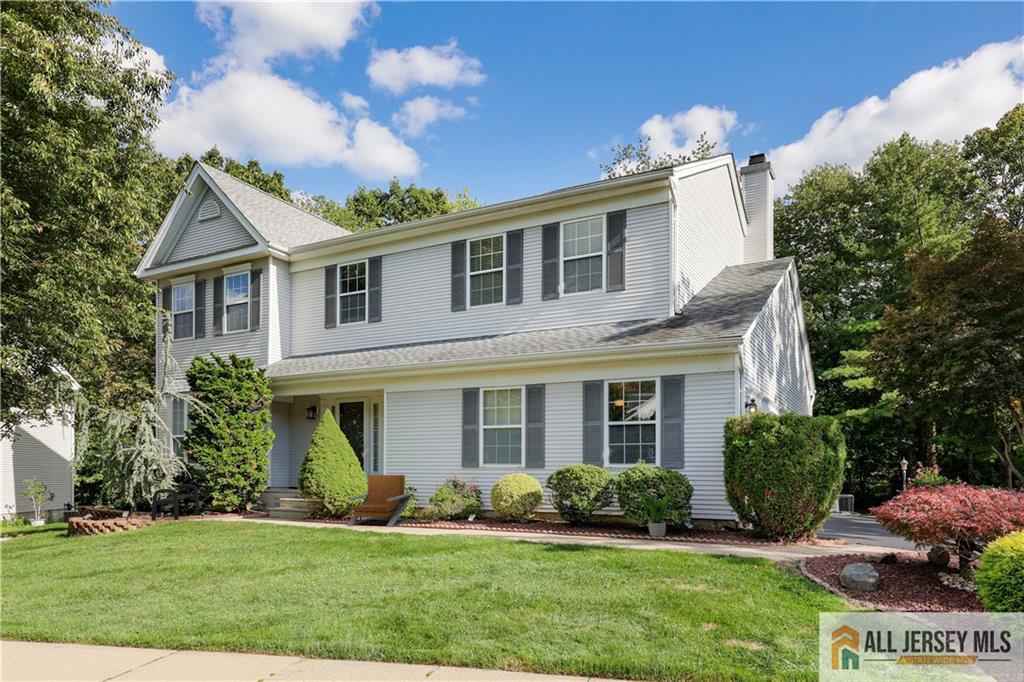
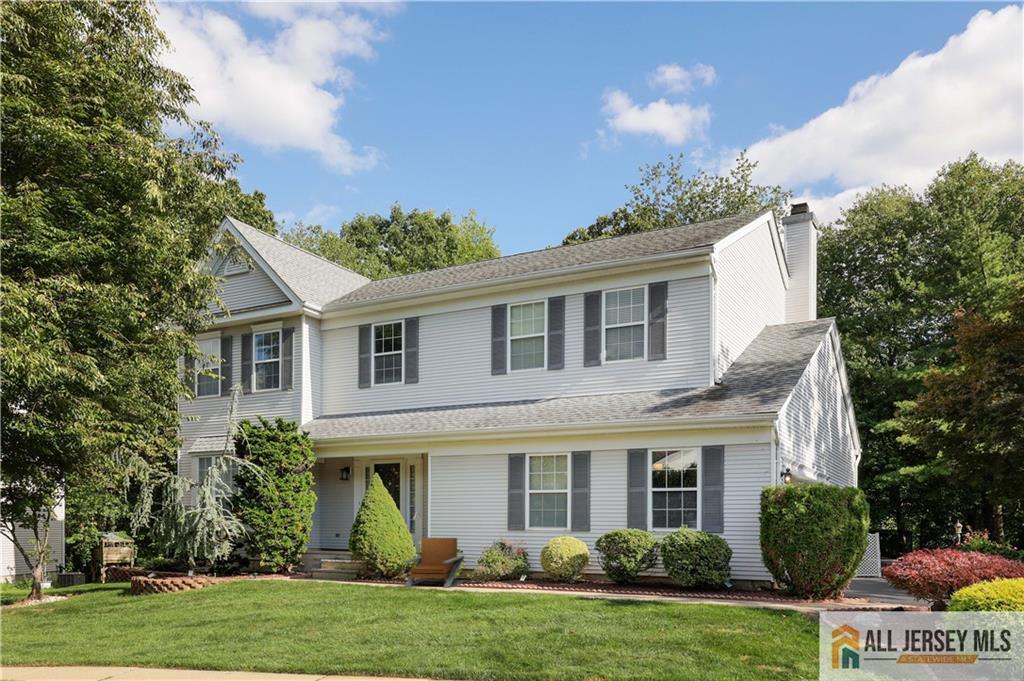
bench: present [151,484,199,521] -> none [205,546,245,583]
potted plant: present [639,495,678,536] -> none [681,557,718,595]

